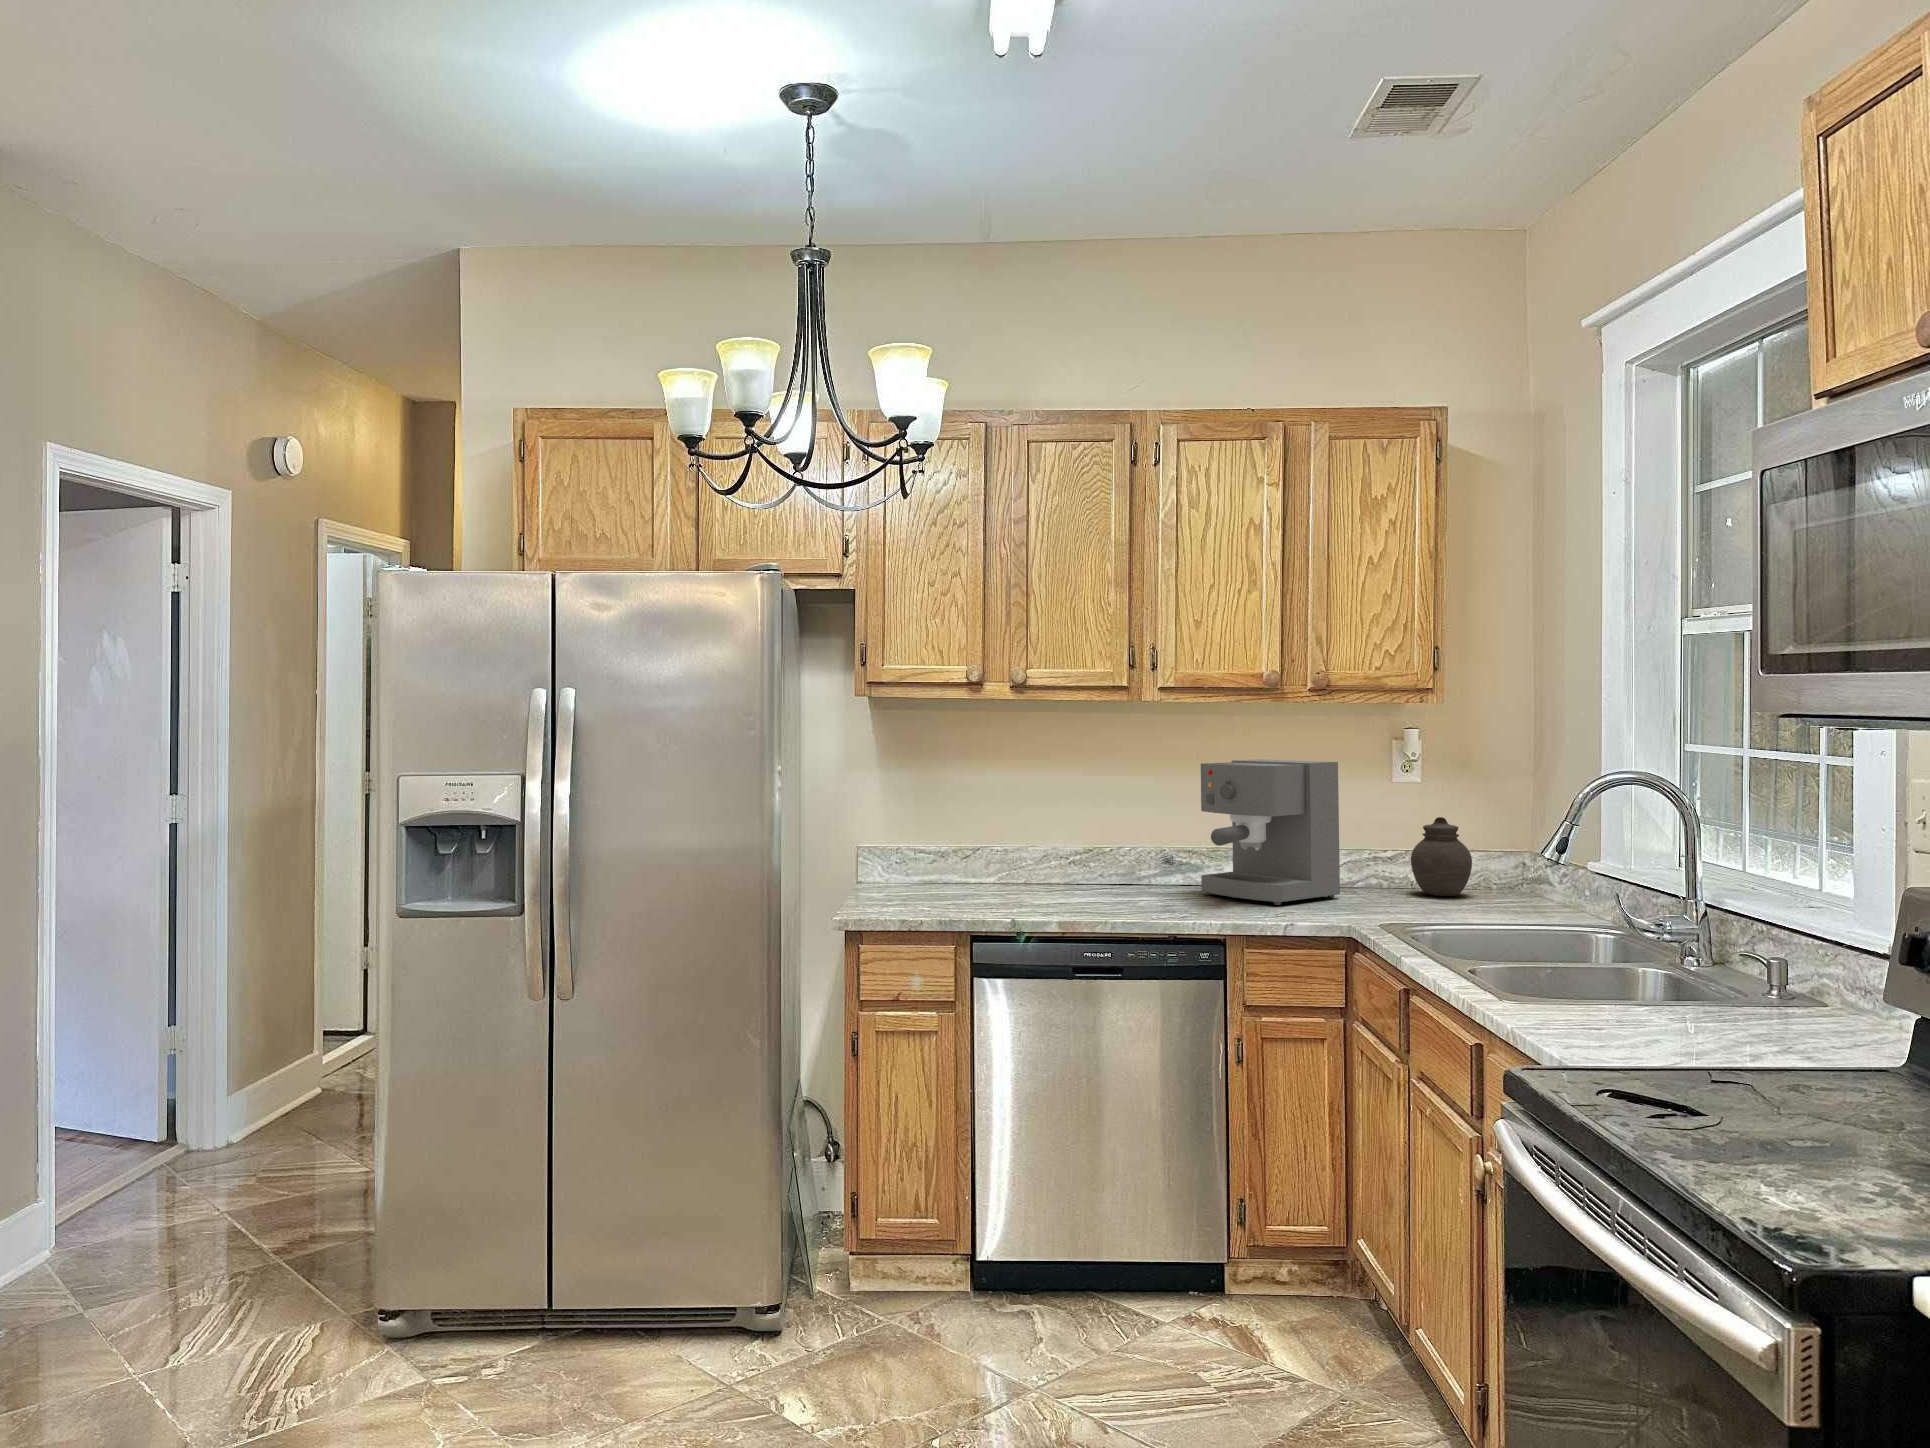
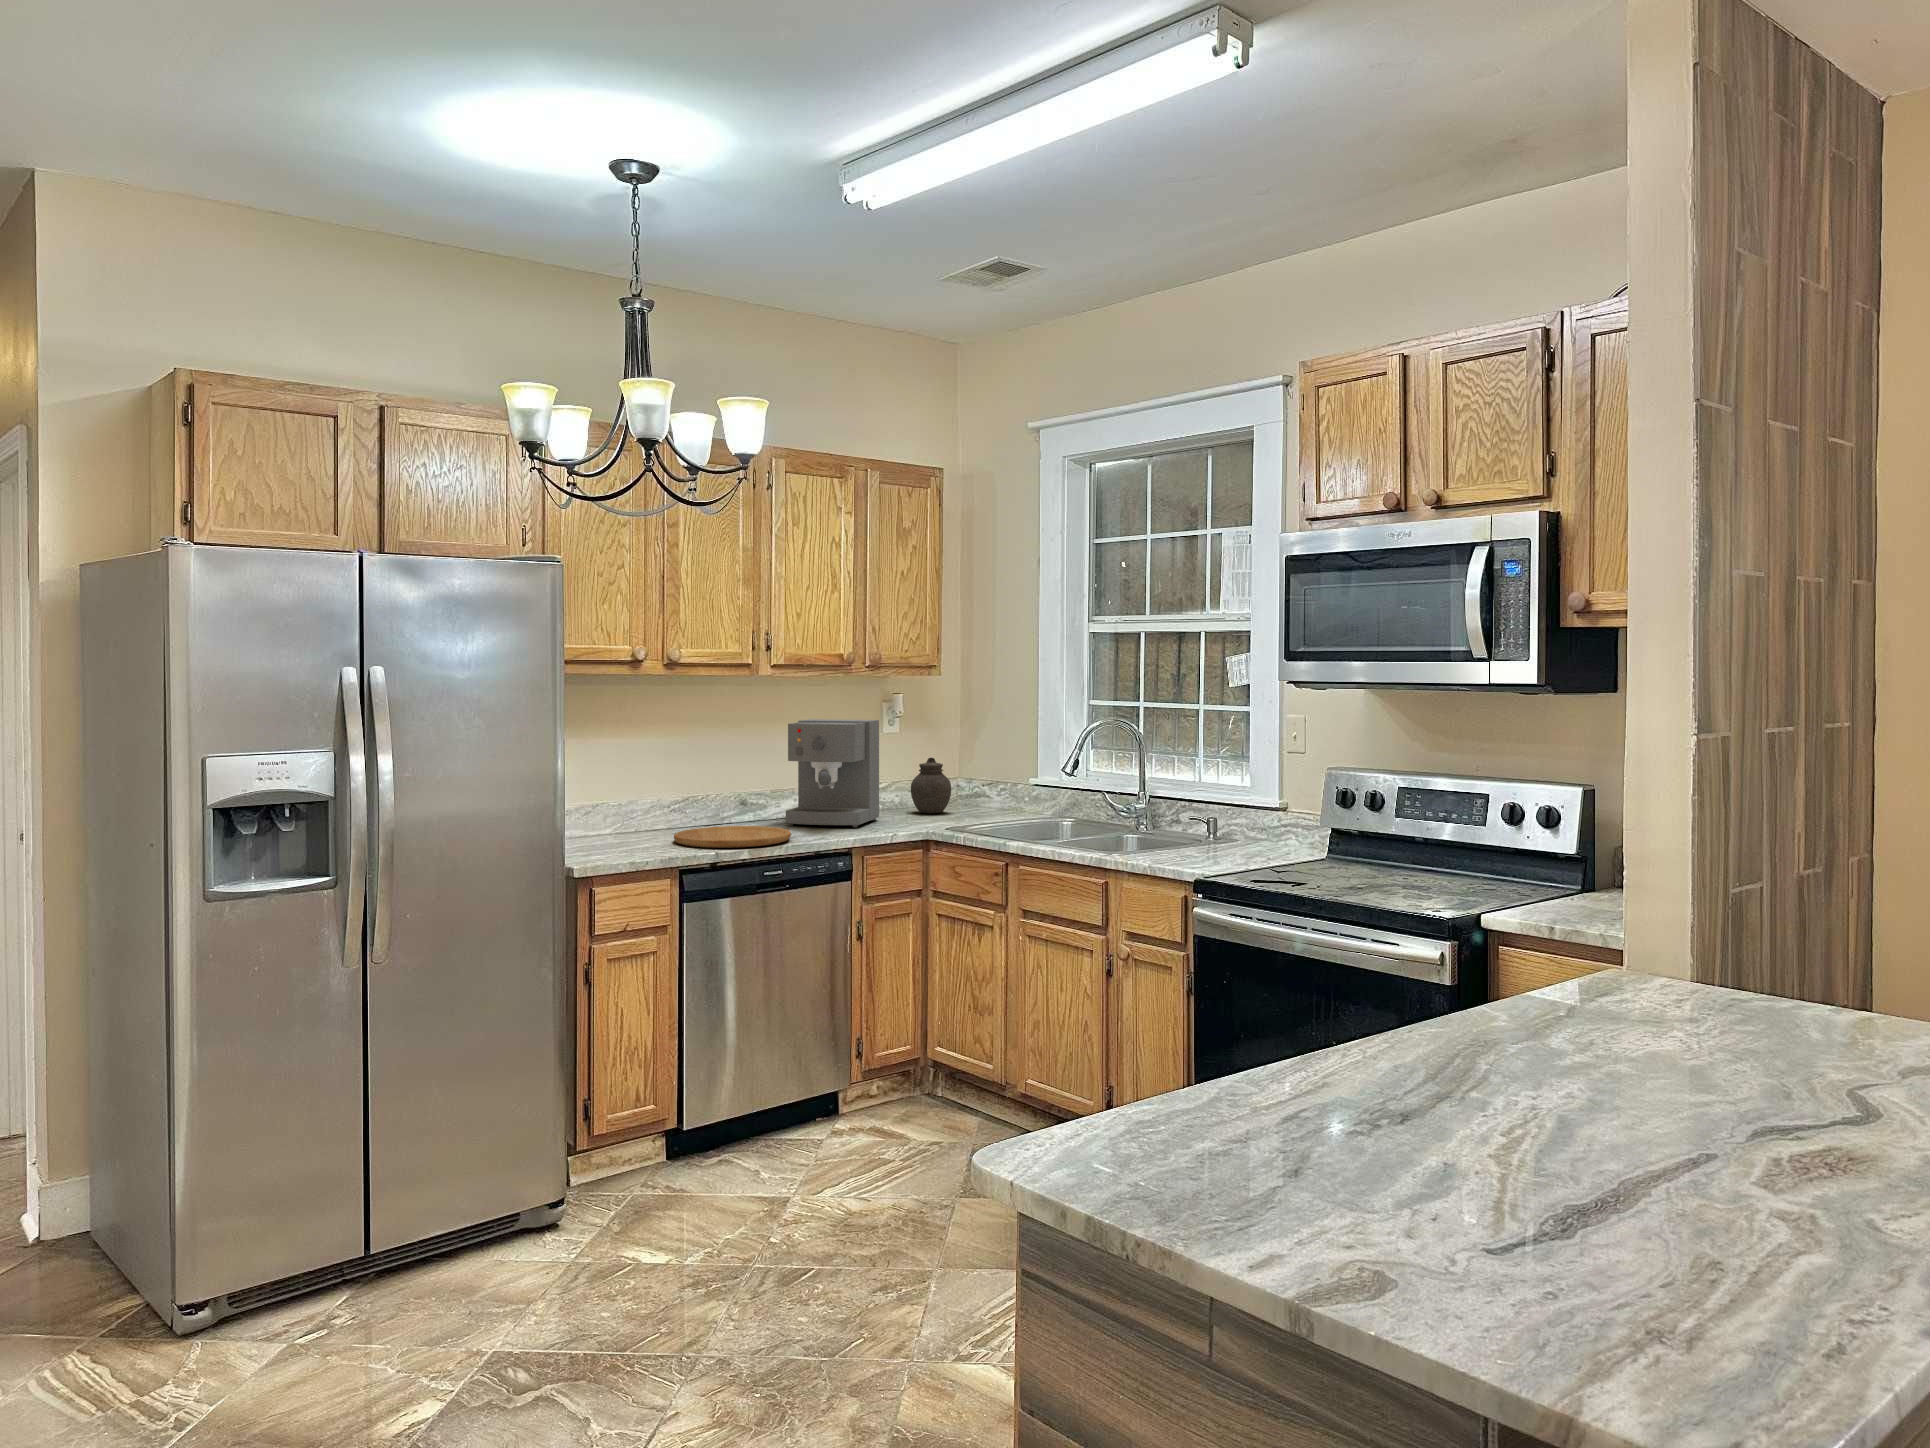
cutting board: none [1011,888,1156,916] -> present [674,826,791,848]

